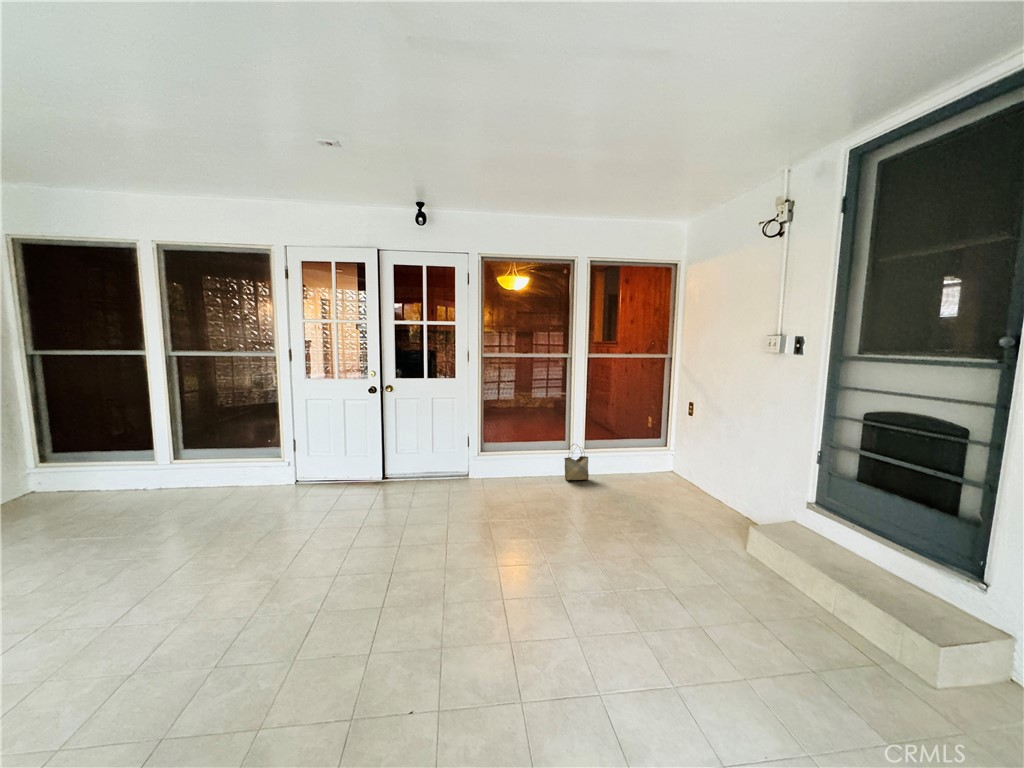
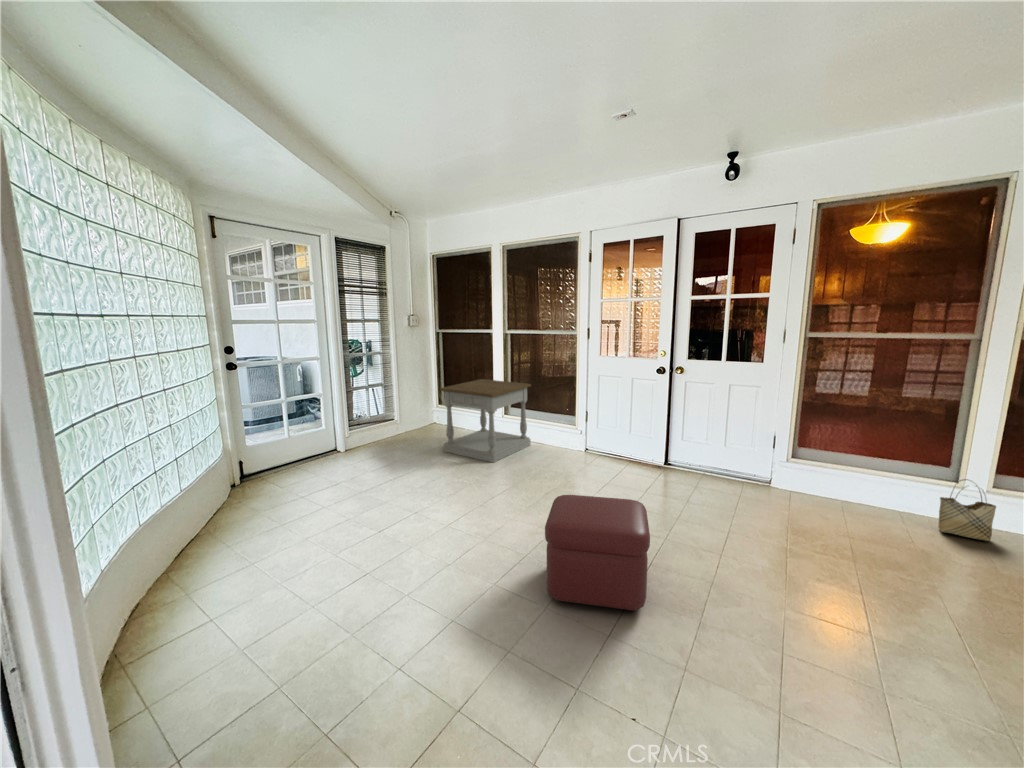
side table: none [49,416,217,528] -> present [440,379,531,462]
ottoman: none [297,512,415,650] -> present [545,495,650,611]

